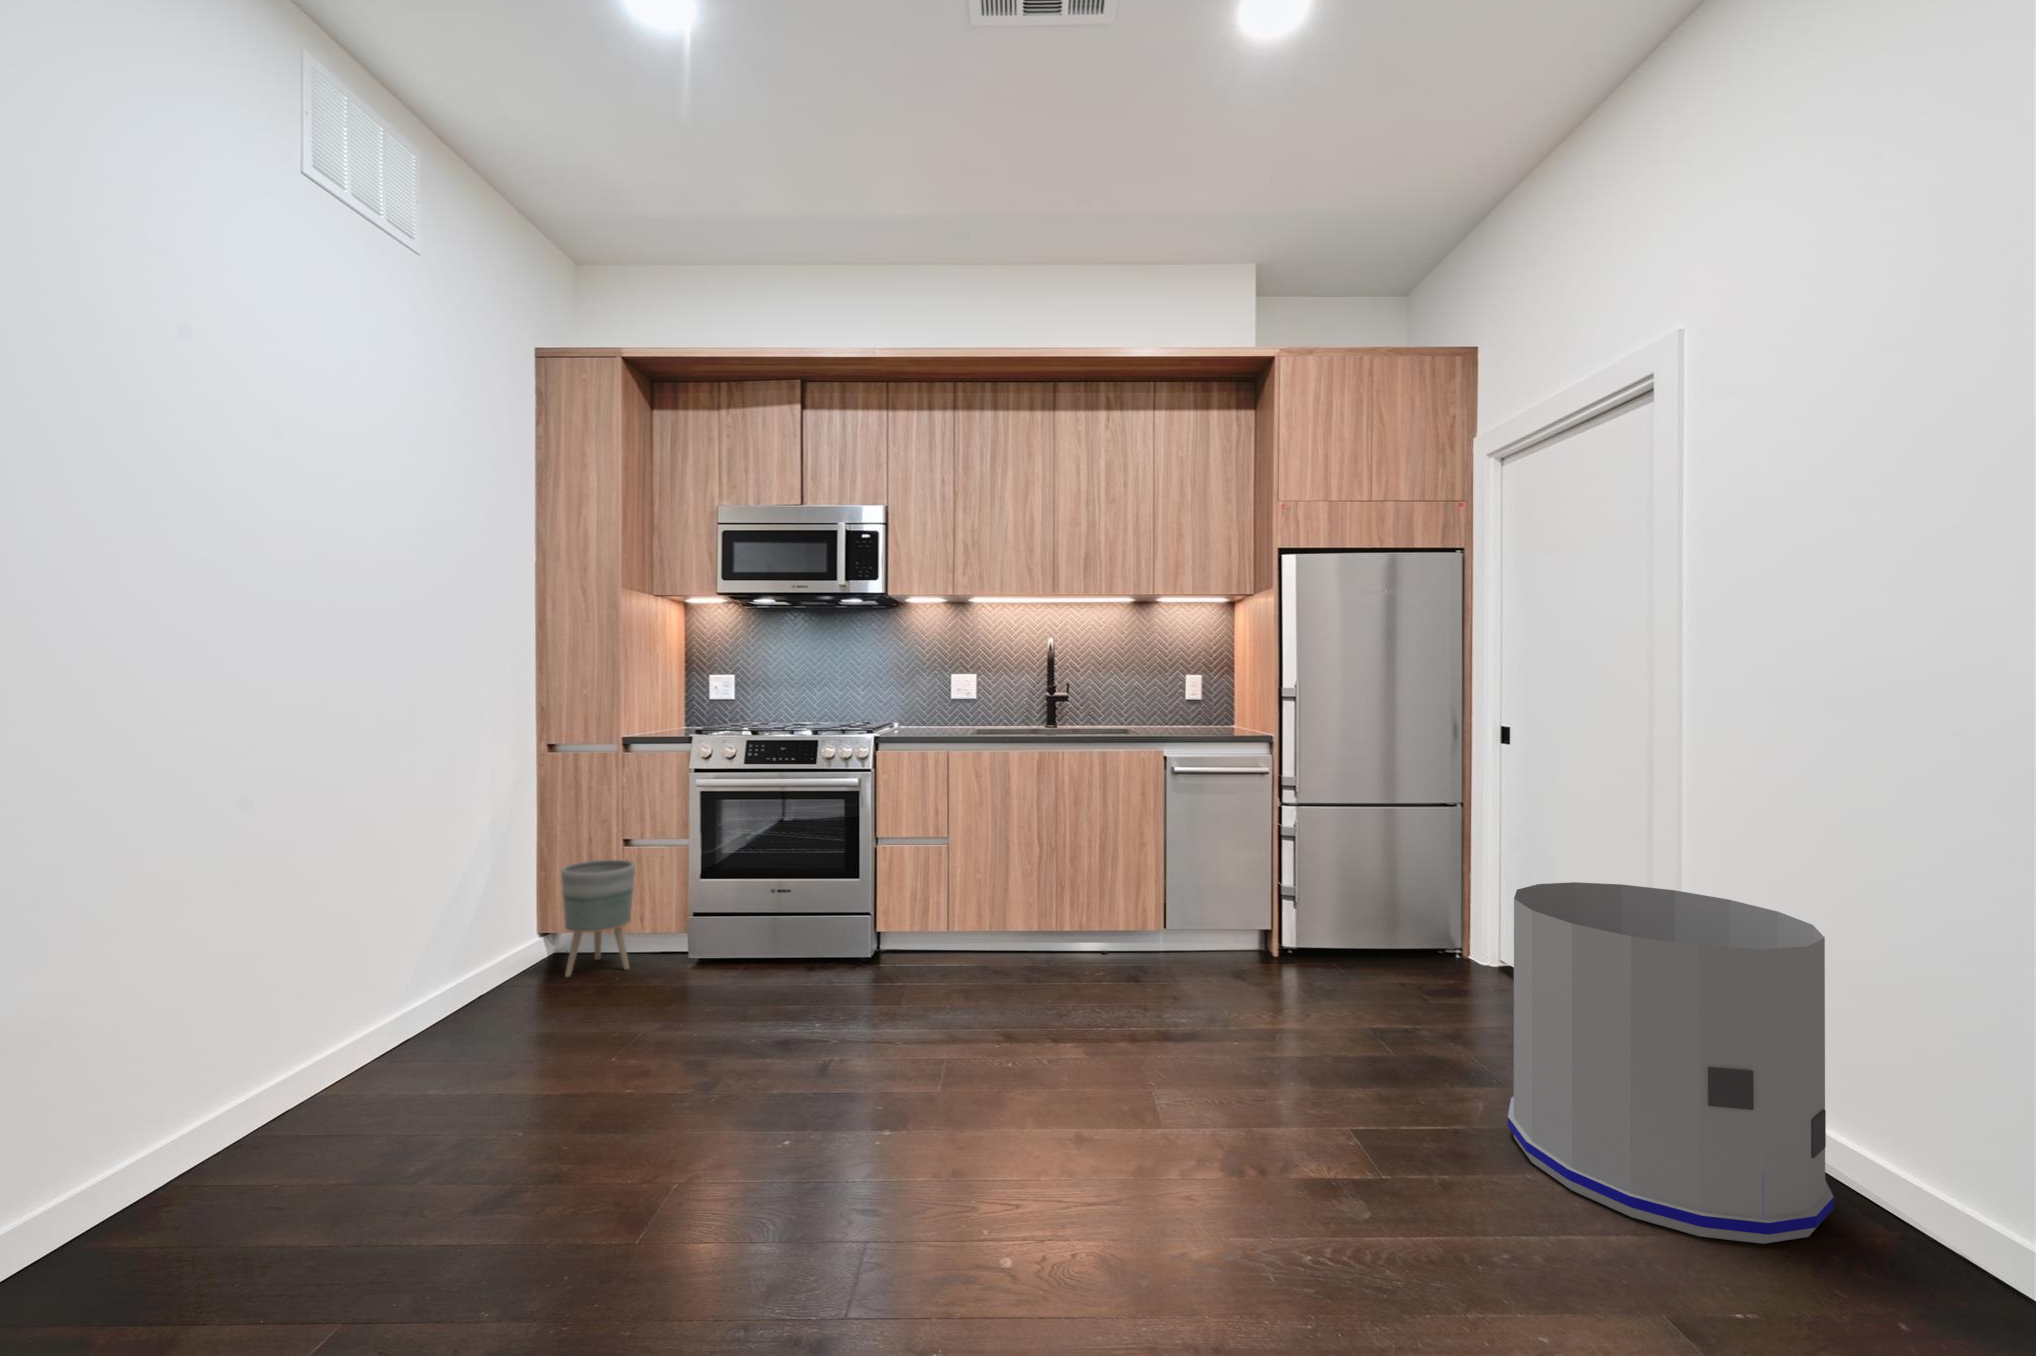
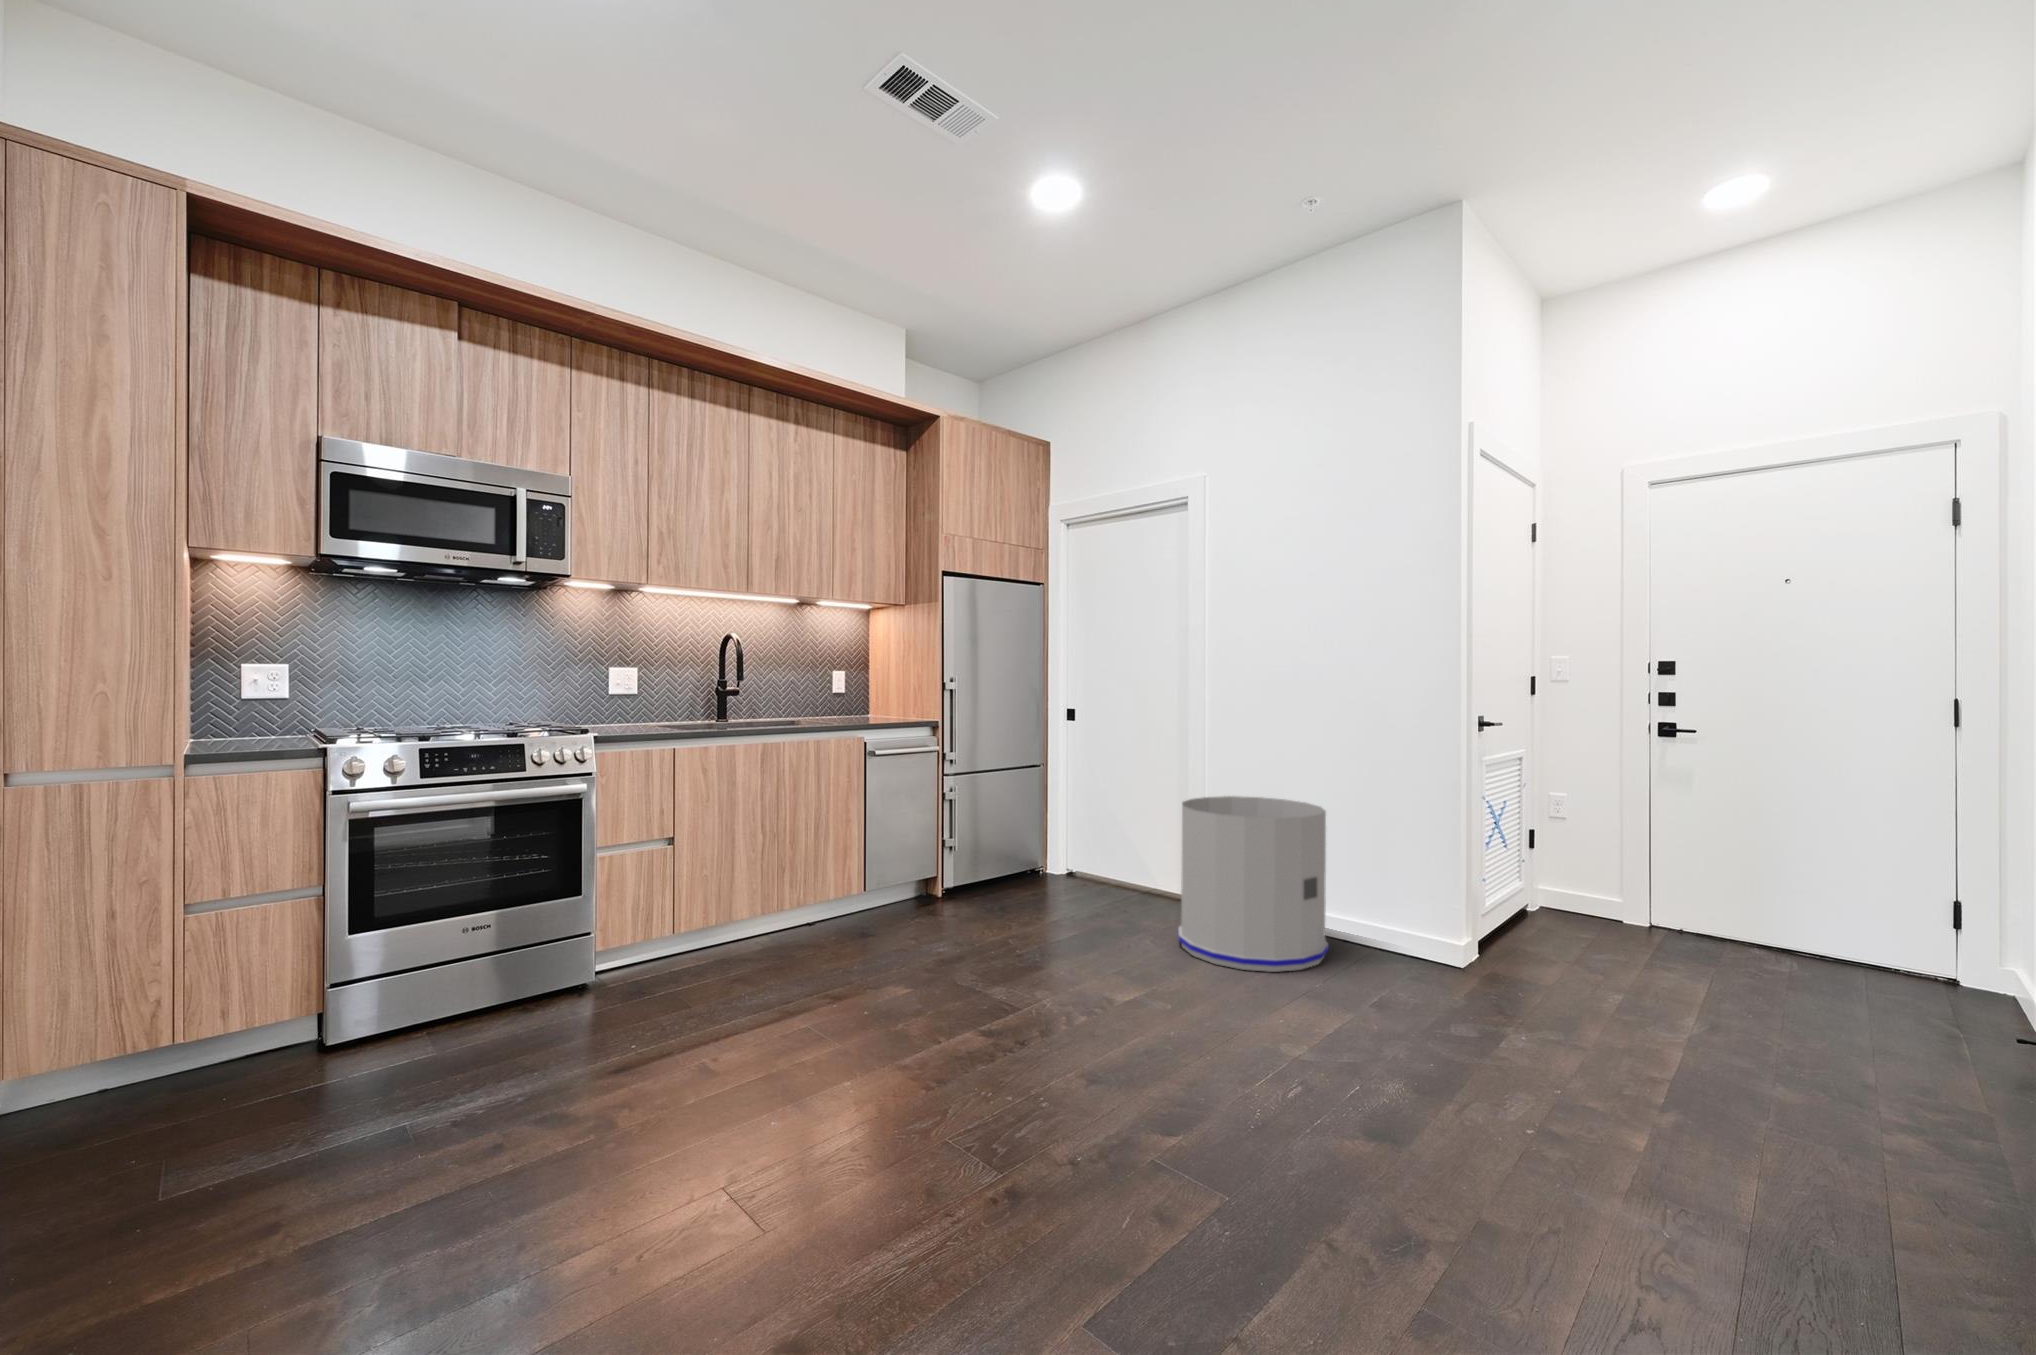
planter: present [561,860,635,977] -> none [121,938,262,1131]

